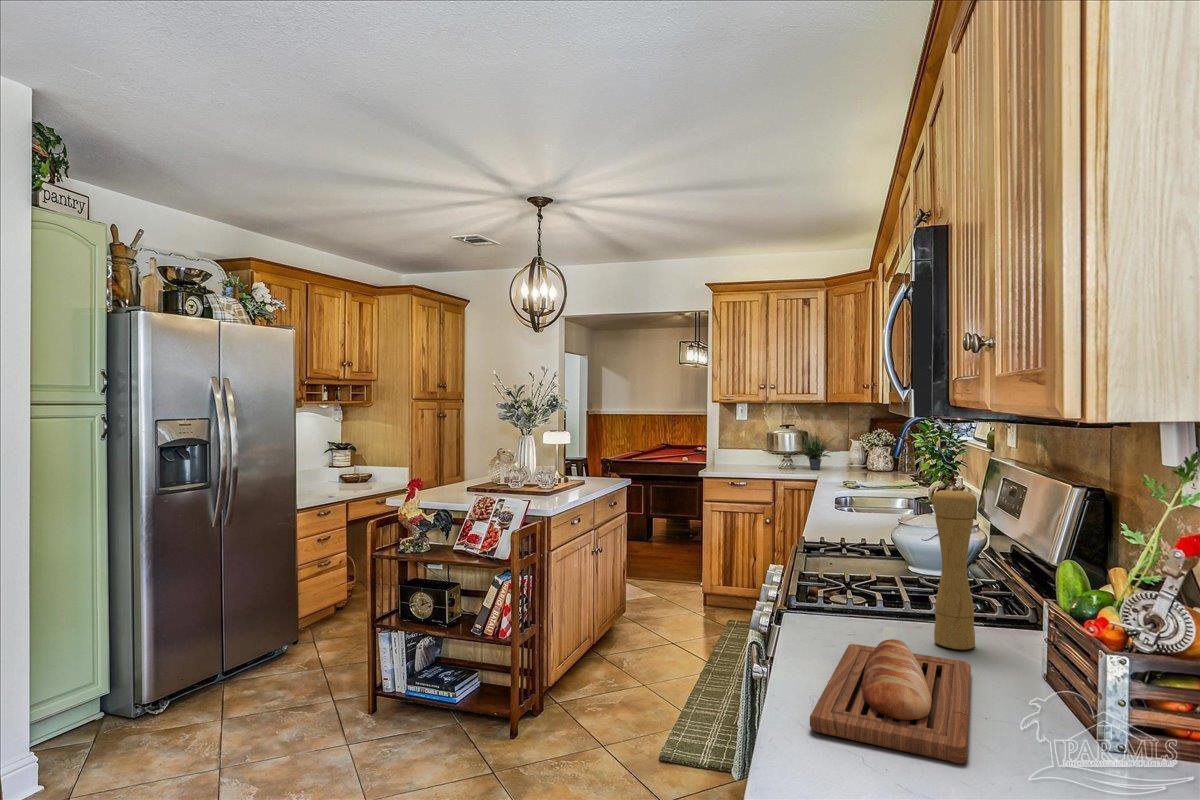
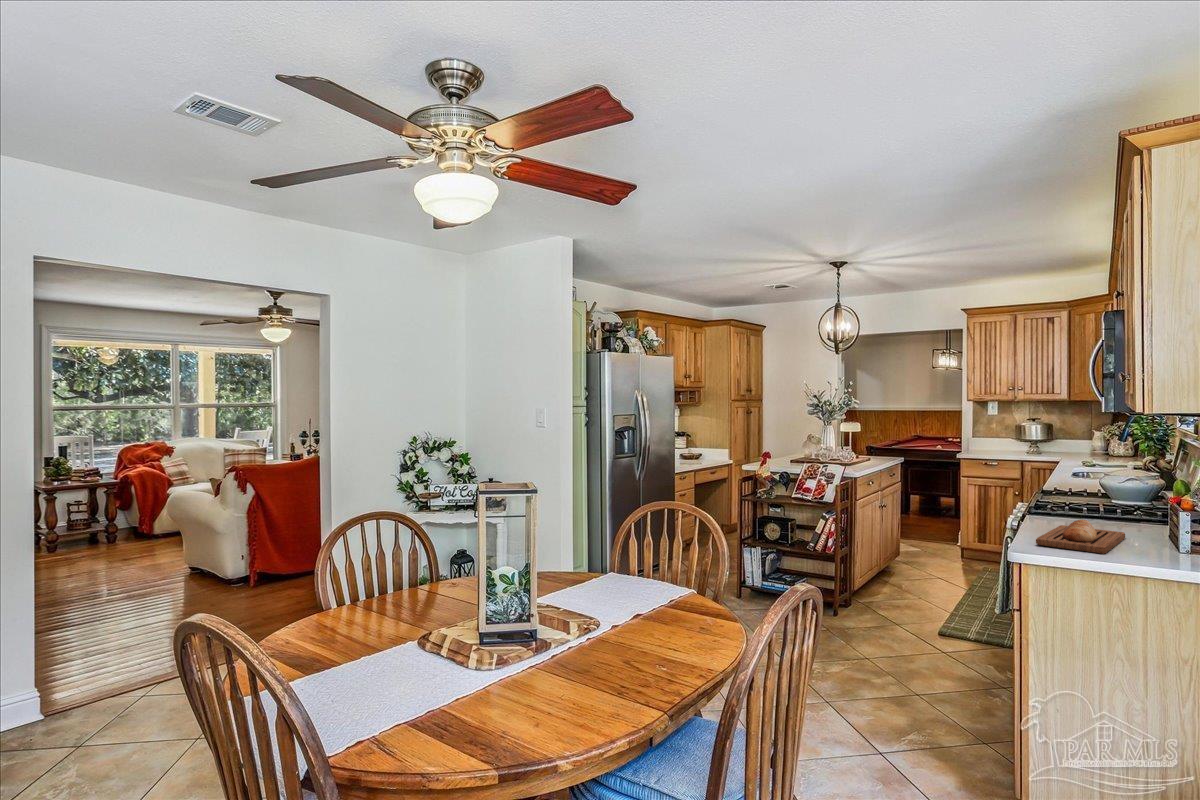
potted plant: present [796,434,840,470] -> none [1038,419,1086,456]
pepper mill: present [932,488,977,650] -> none [1110,453,1136,532]

